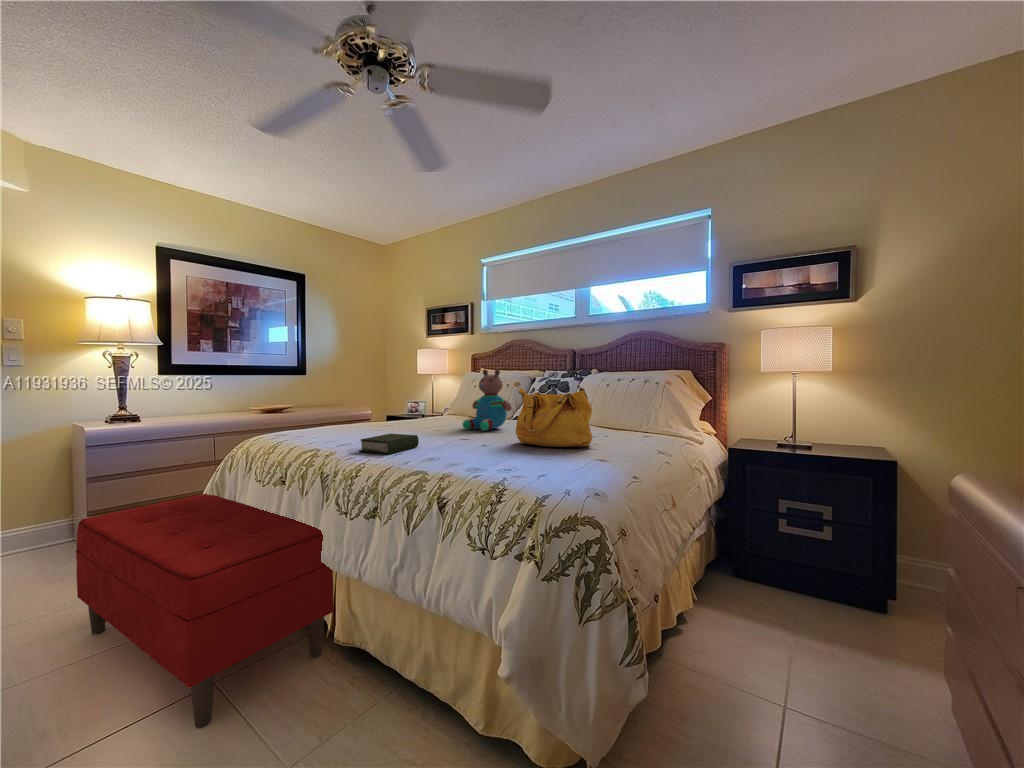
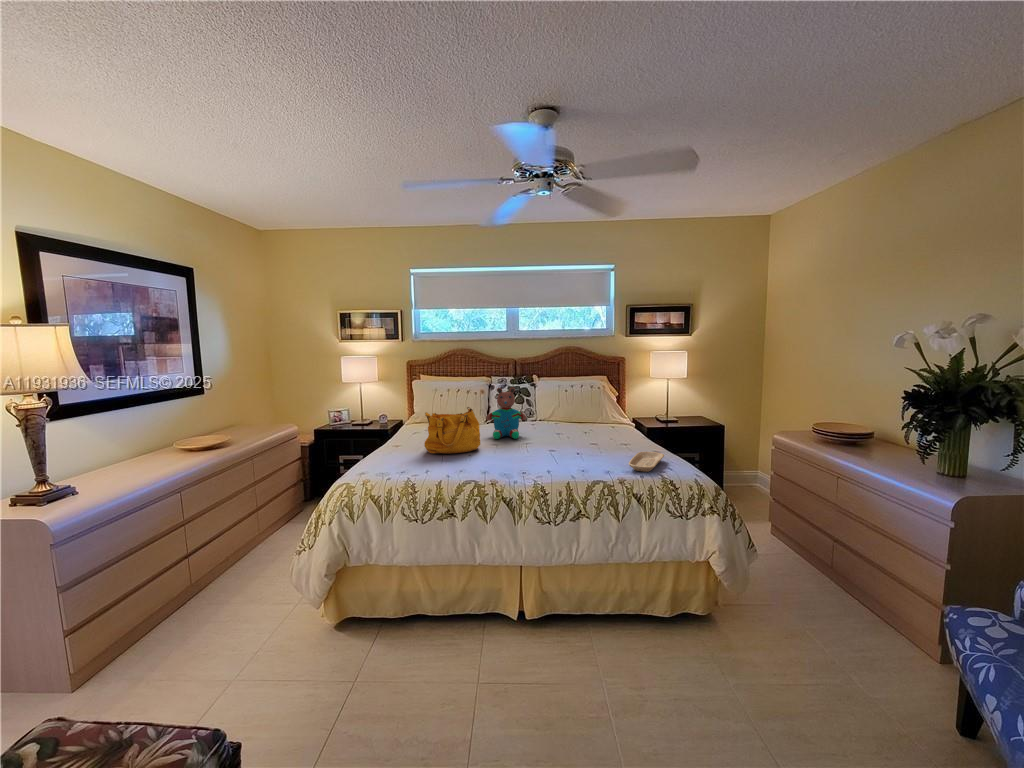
handbag: present [516,385,592,447] -> present [424,407,480,454]
book: present [359,434,419,454] -> none [507,454,543,476]
tray: none [479,452,572,473] -> present [629,452,664,472]
bench: present [76,494,333,728] -> none [266,540,537,725]

